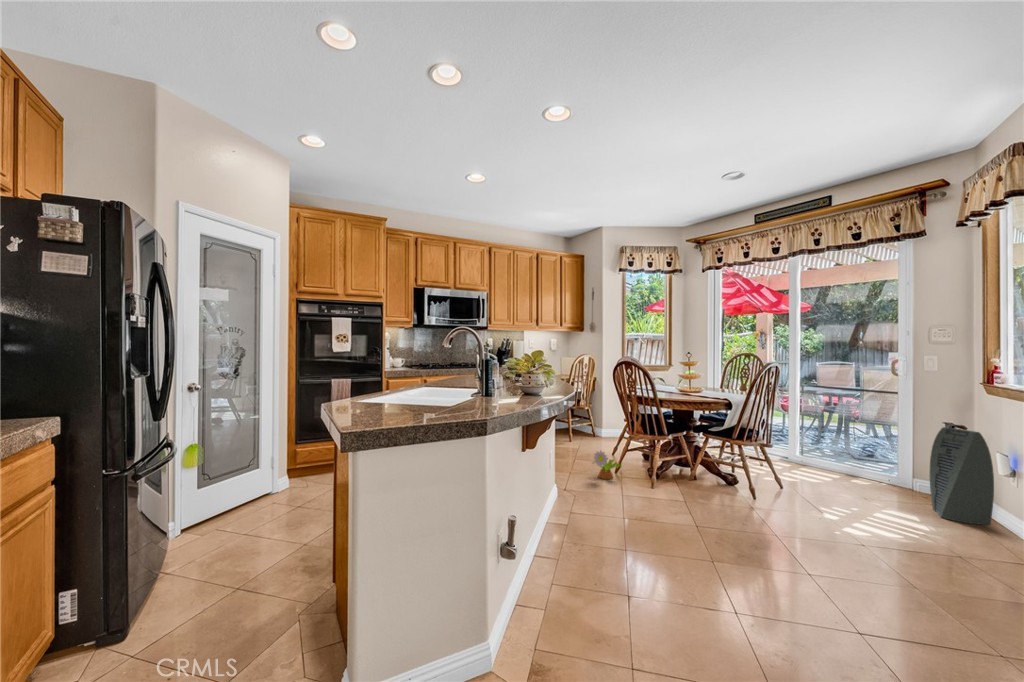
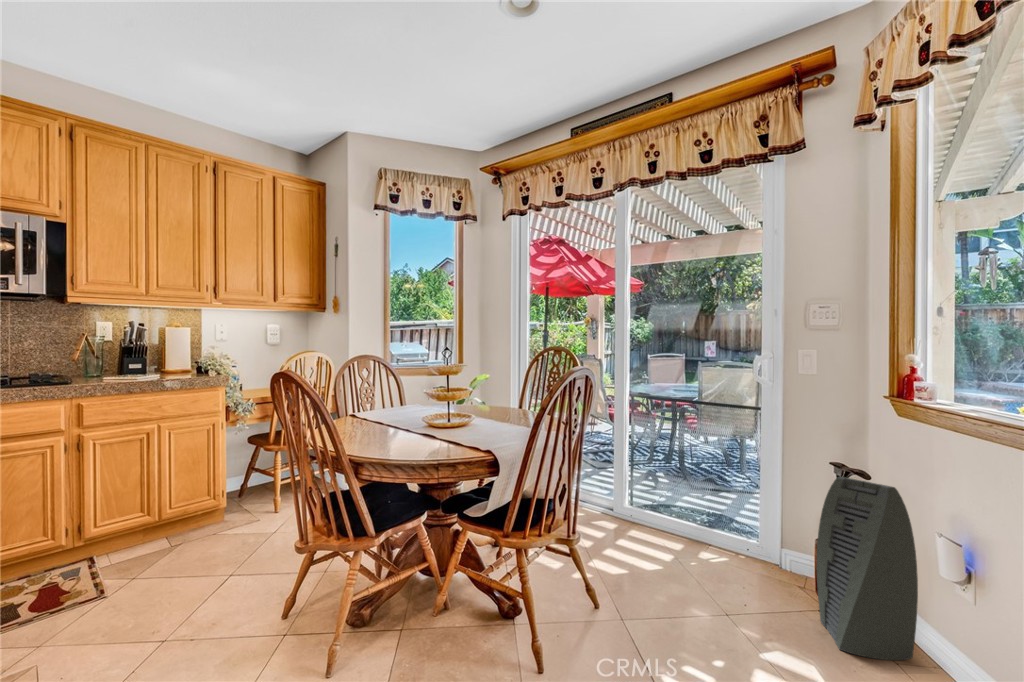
decorative plant: present [594,451,622,479] -> none [215,567,282,631]

